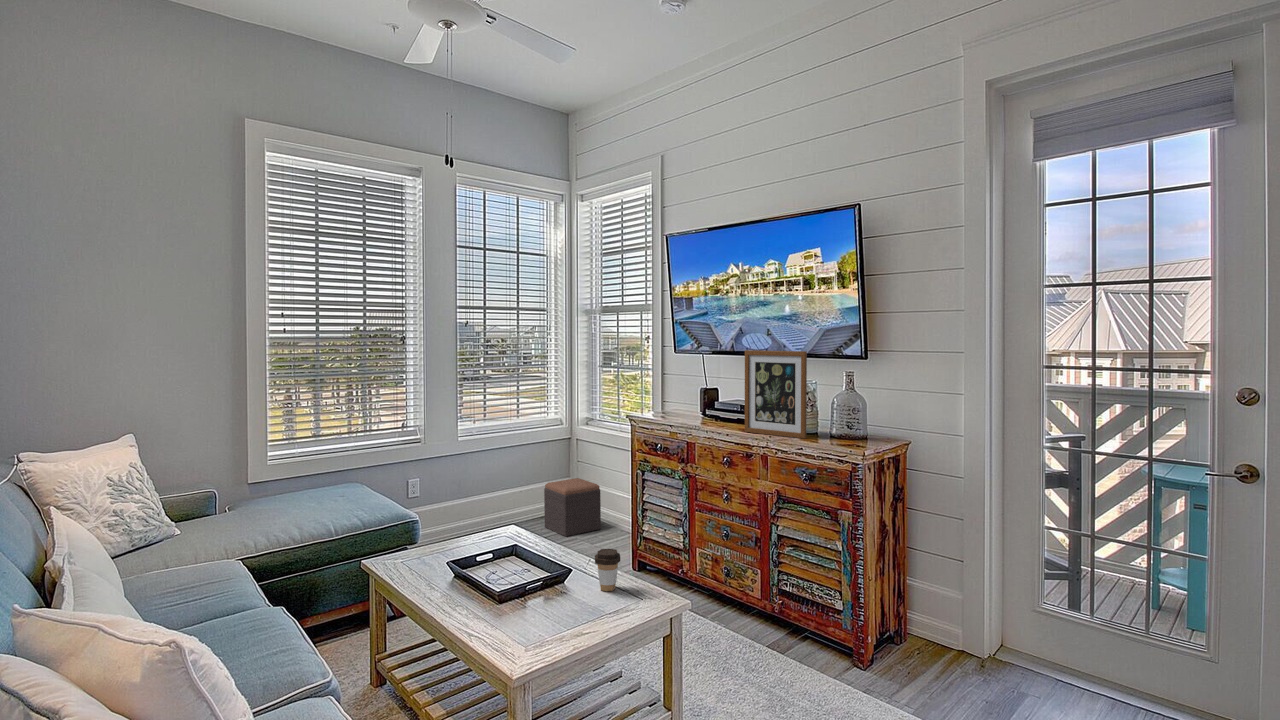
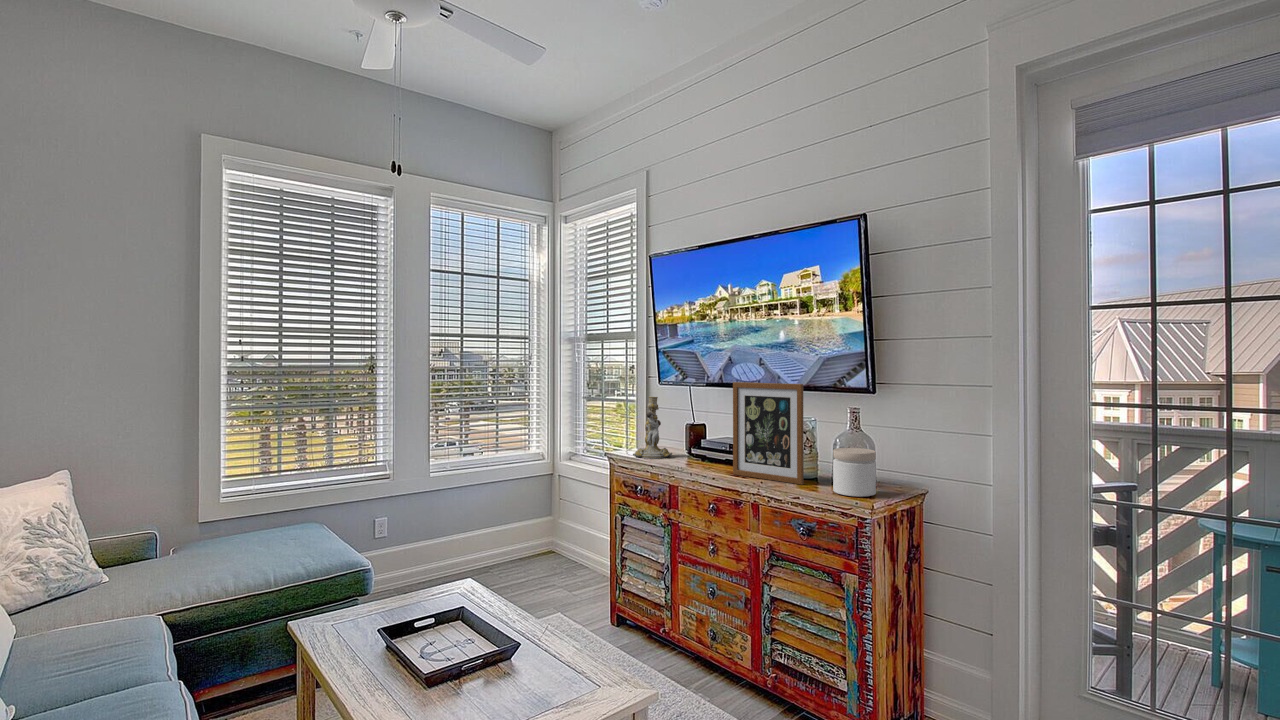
candlestick: none [652,364,688,421] -> present [633,396,672,459]
jar: none [831,406,868,446] -> present [833,448,876,497]
footstool: present [544,478,601,537] -> none [524,515,583,580]
coffee cup: present [595,549,620,591] -> none [538,634,570,692]

